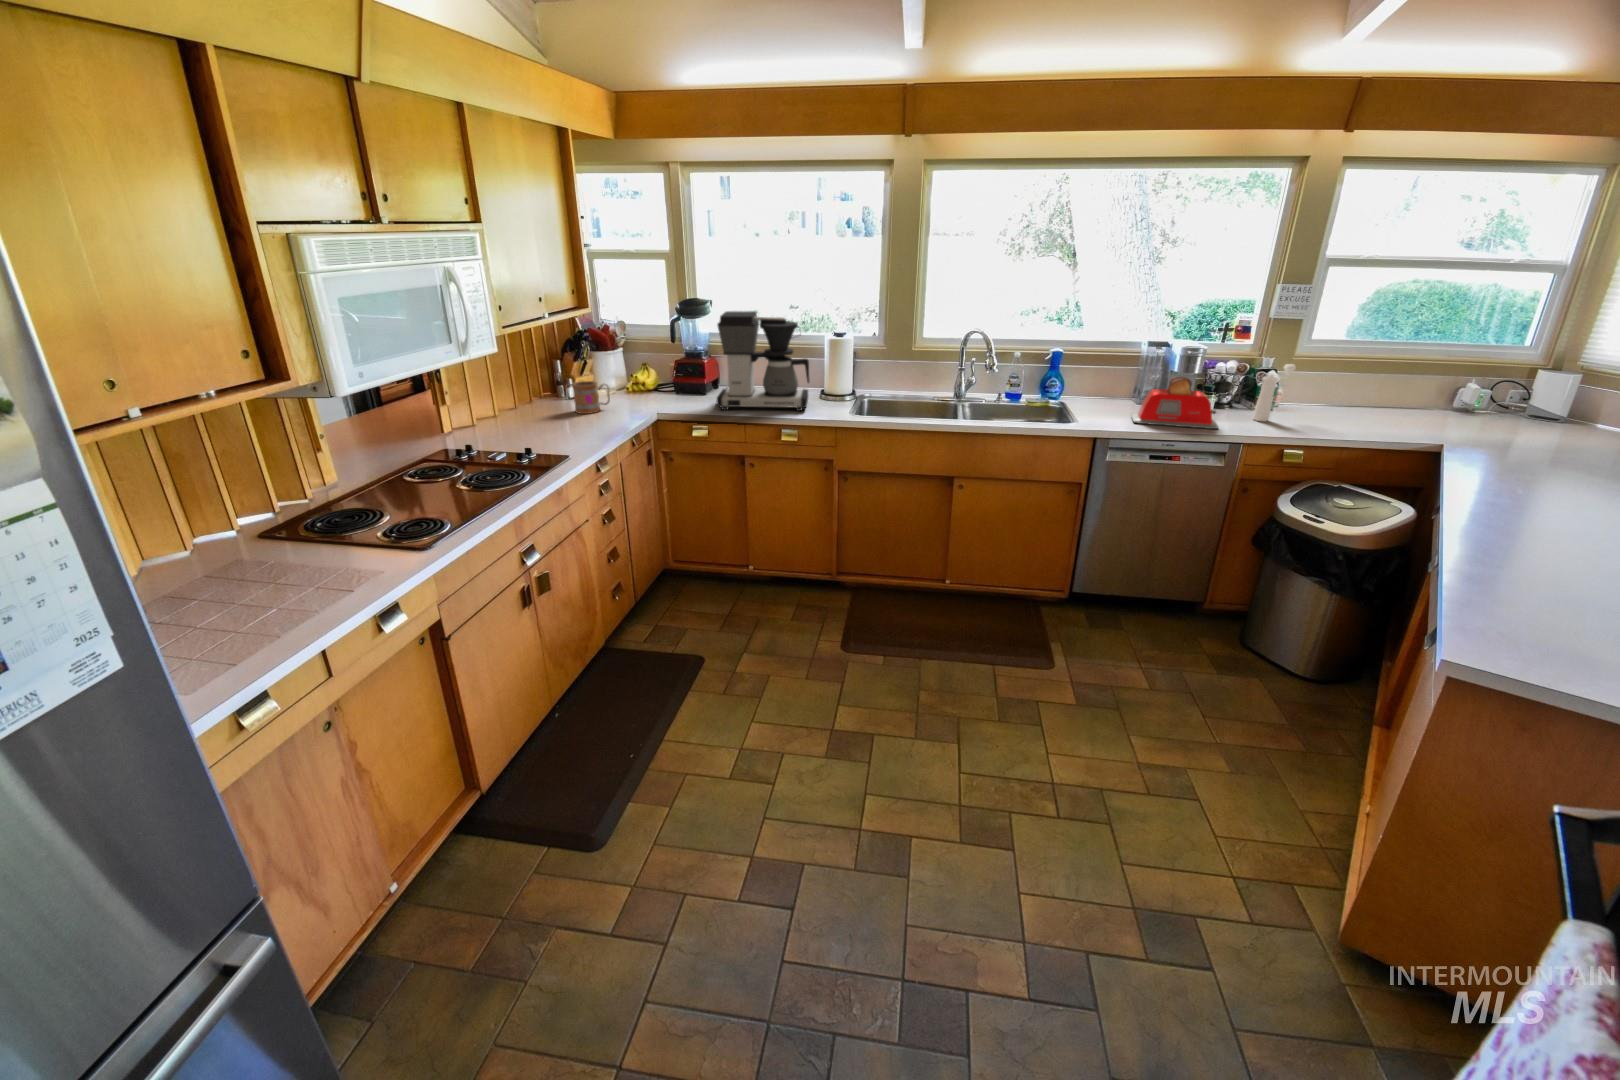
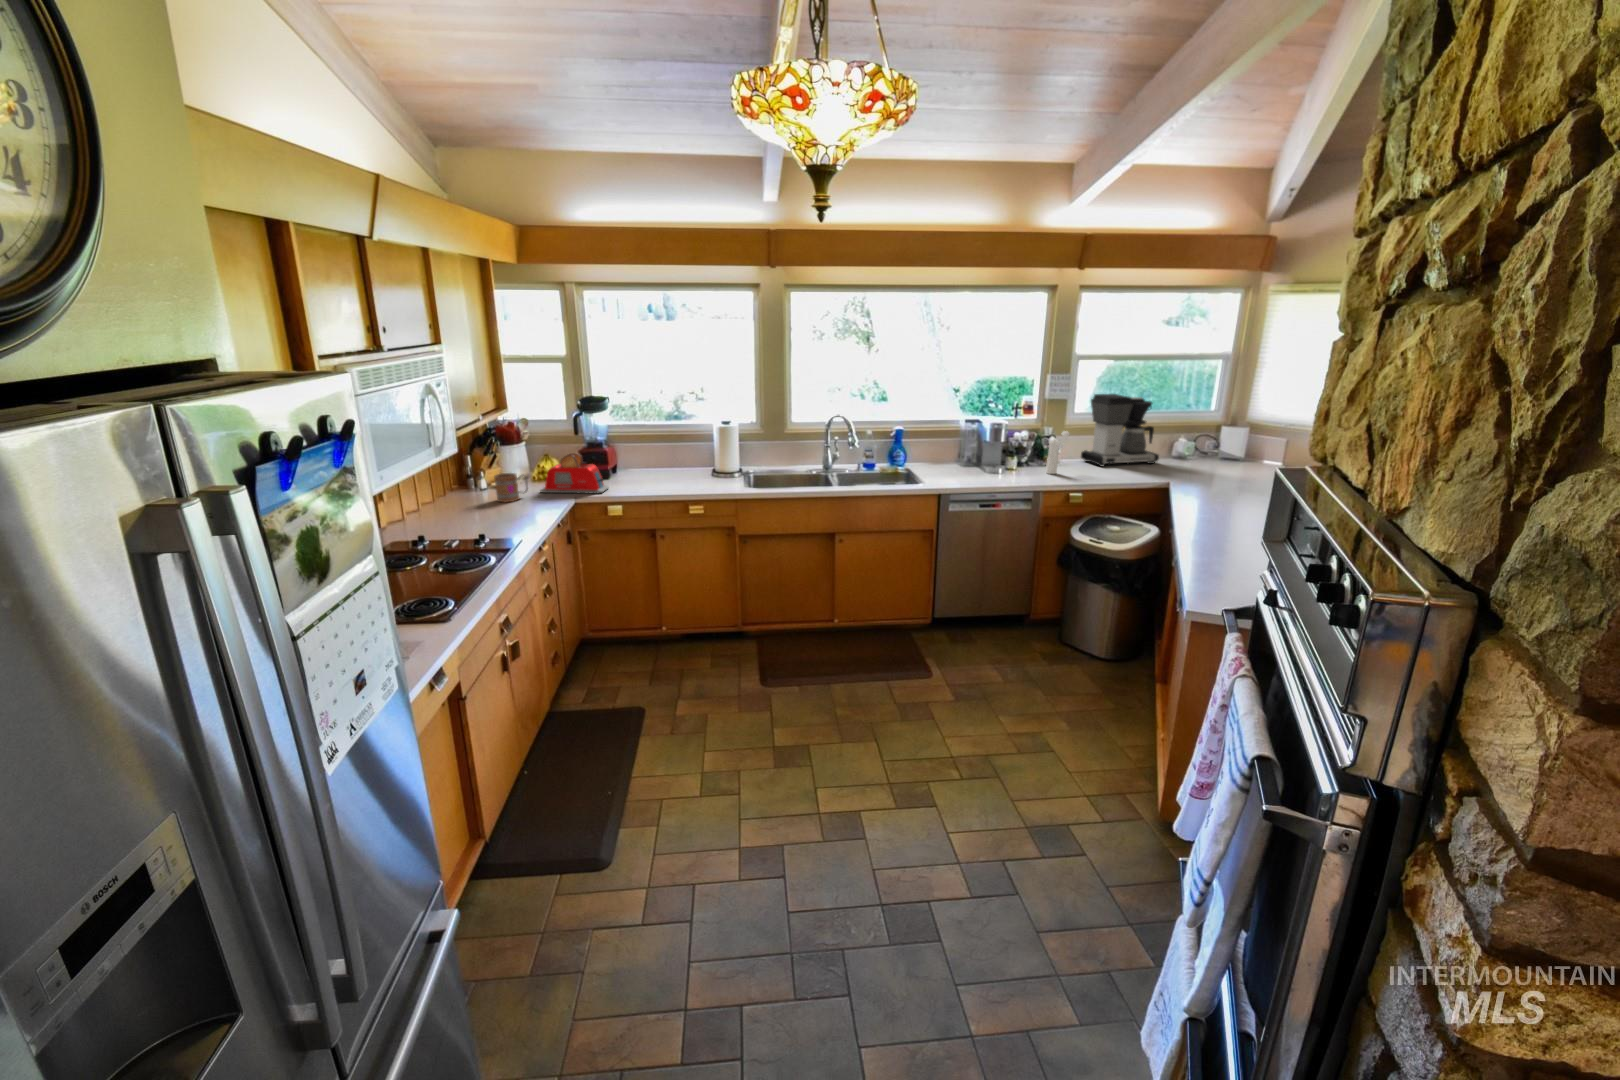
coffee maker: present [717,311,810,411] -> present [1081,394,1159,466]
toaster: present [1131,376,1218,429] -> present [540,453,609,493]

